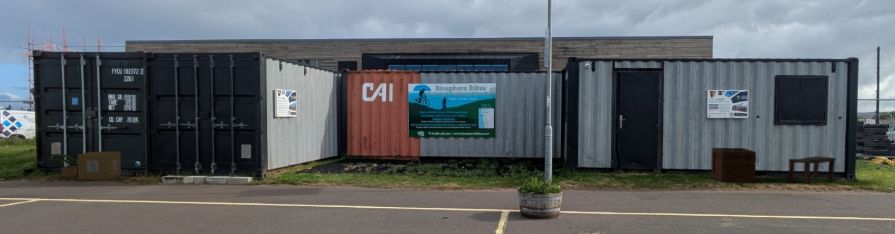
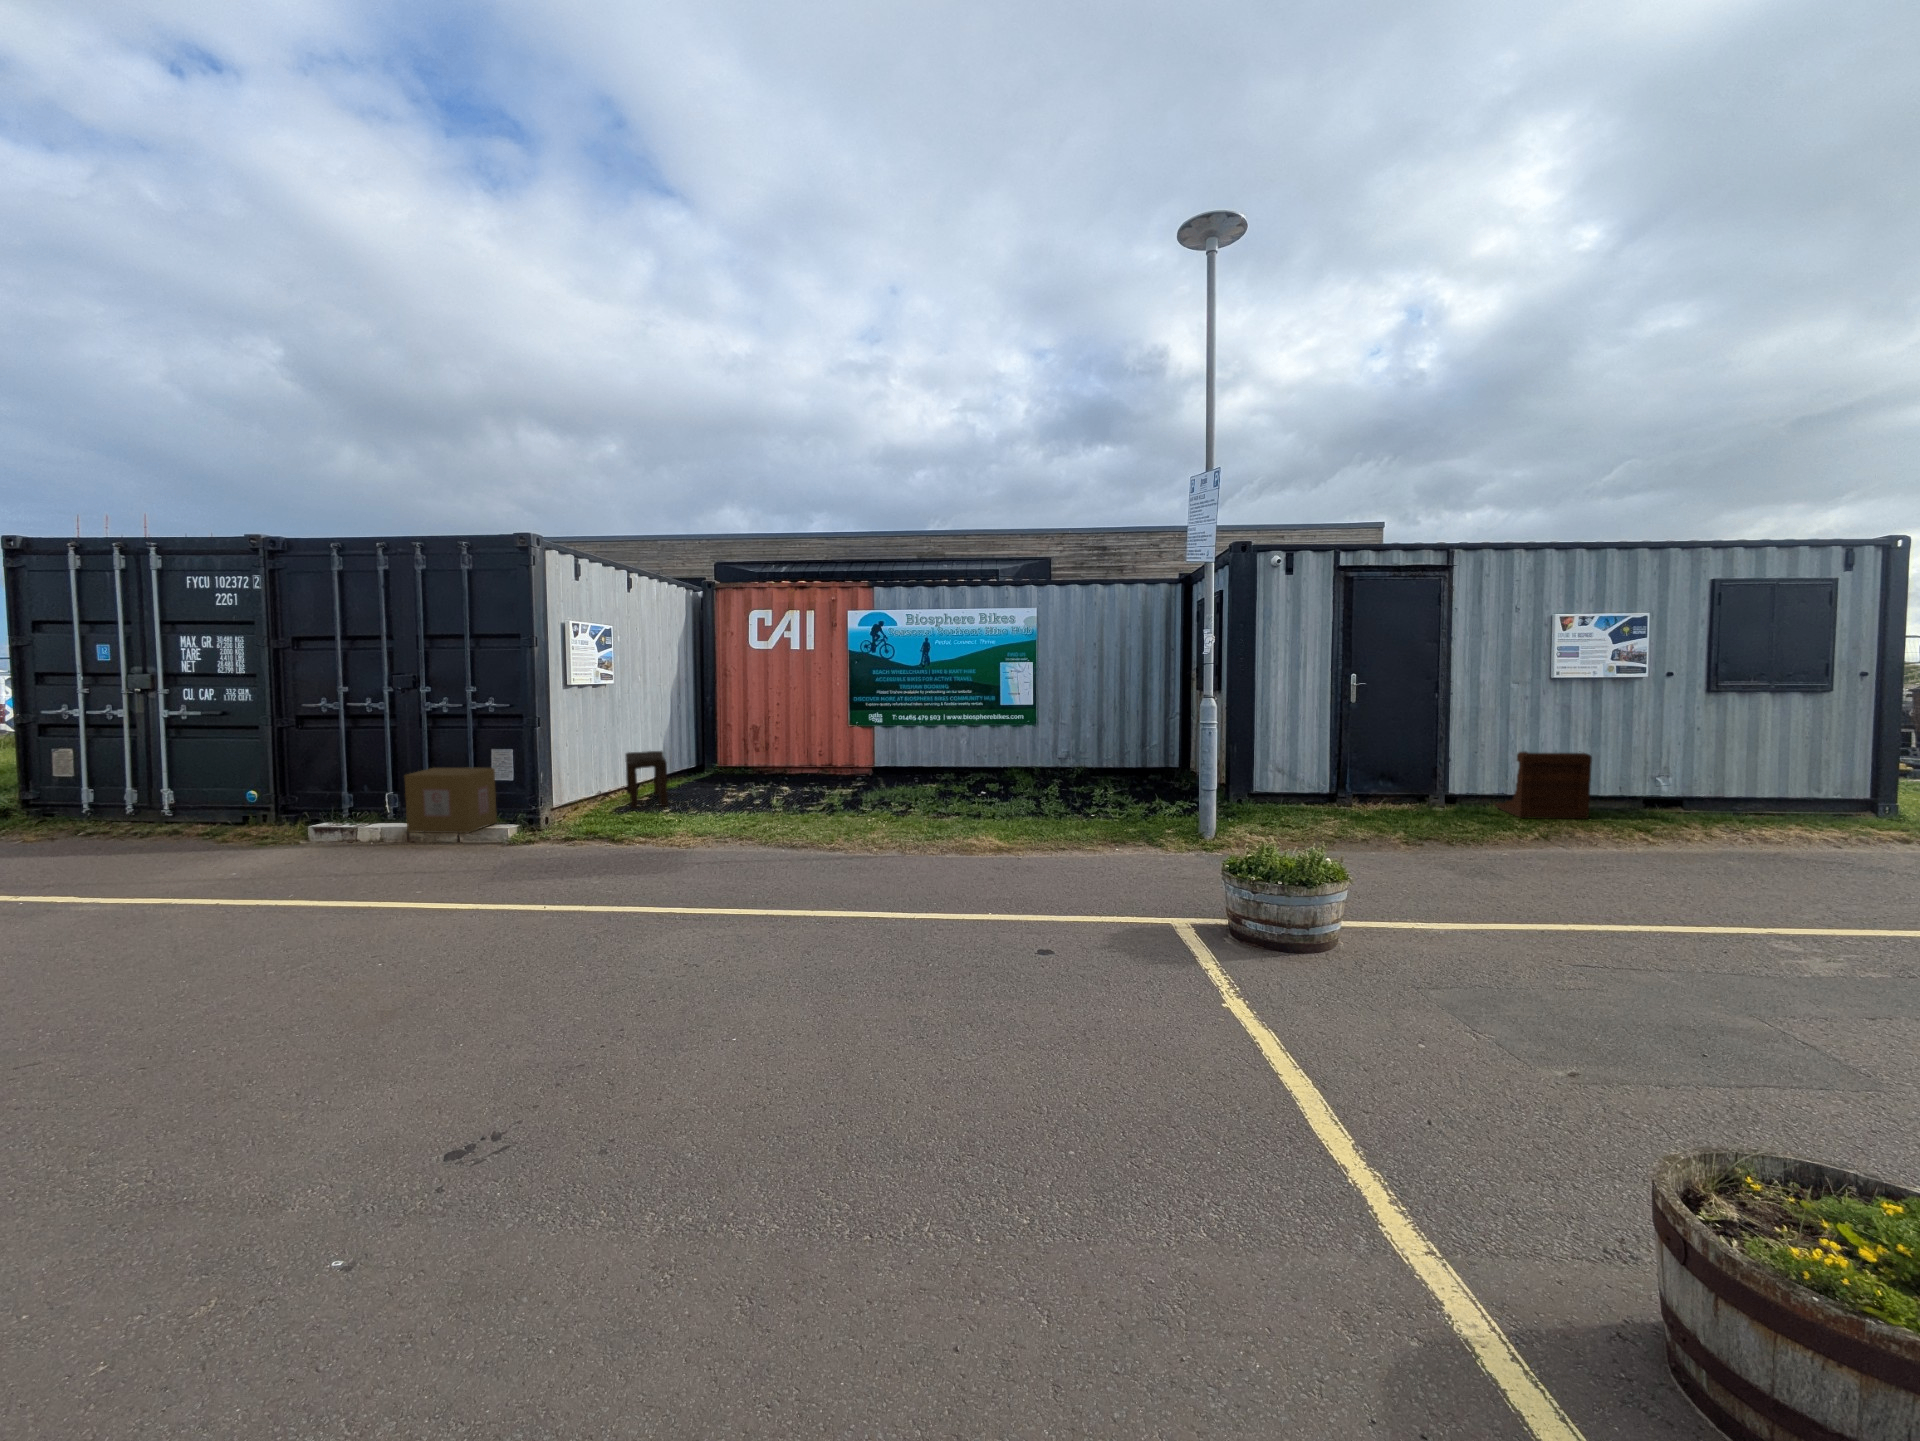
cardboard box: present [78,152,121,180] -> present [404,767,497,833]
potted plant: present [50,154,78,177] -> none [47,772,115,825]
bench: present [789,156,836,184] -> present [625,751,668,808]

